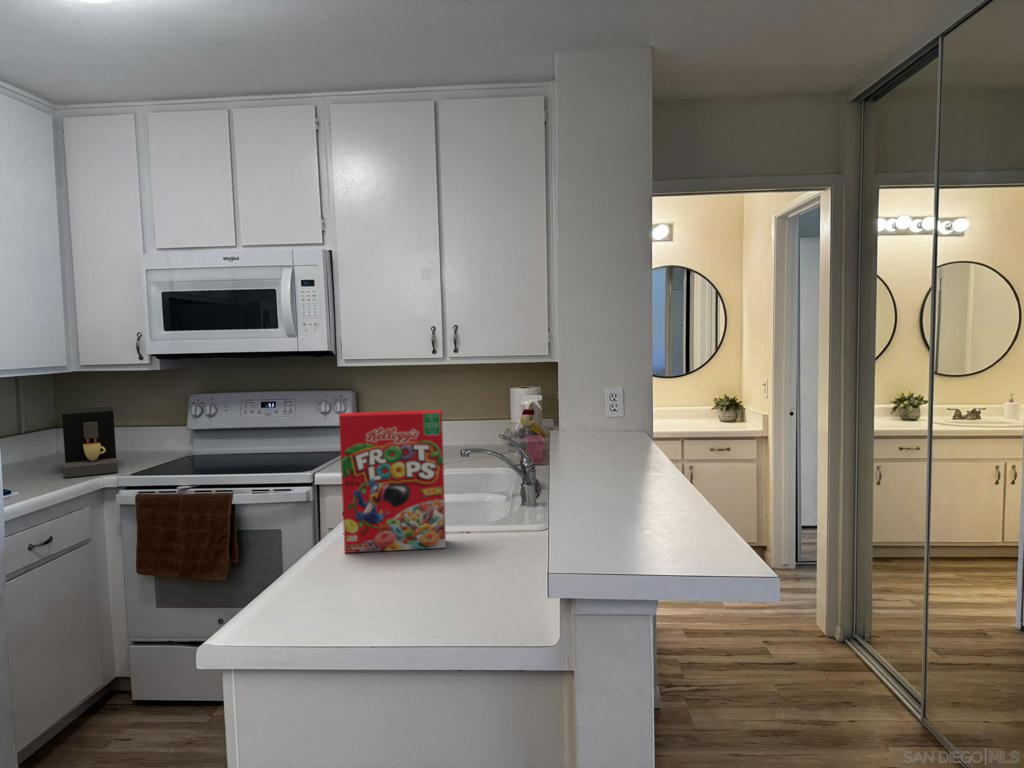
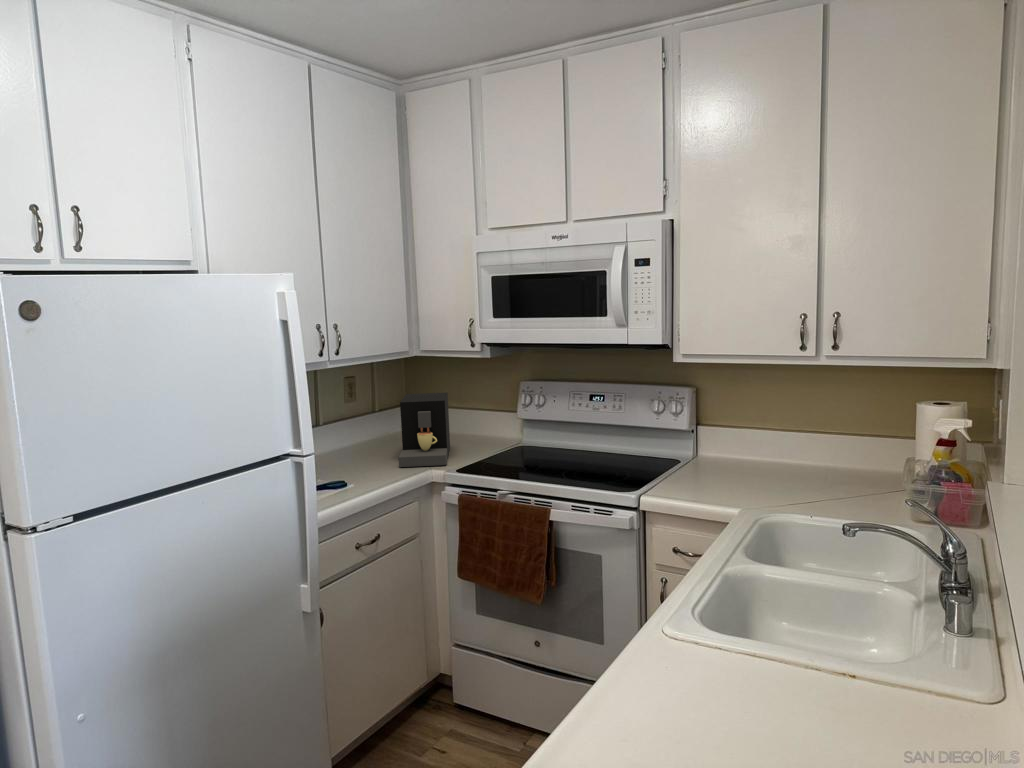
cereal box: present [339,410,446,553] -> none [659,483,833,728]

